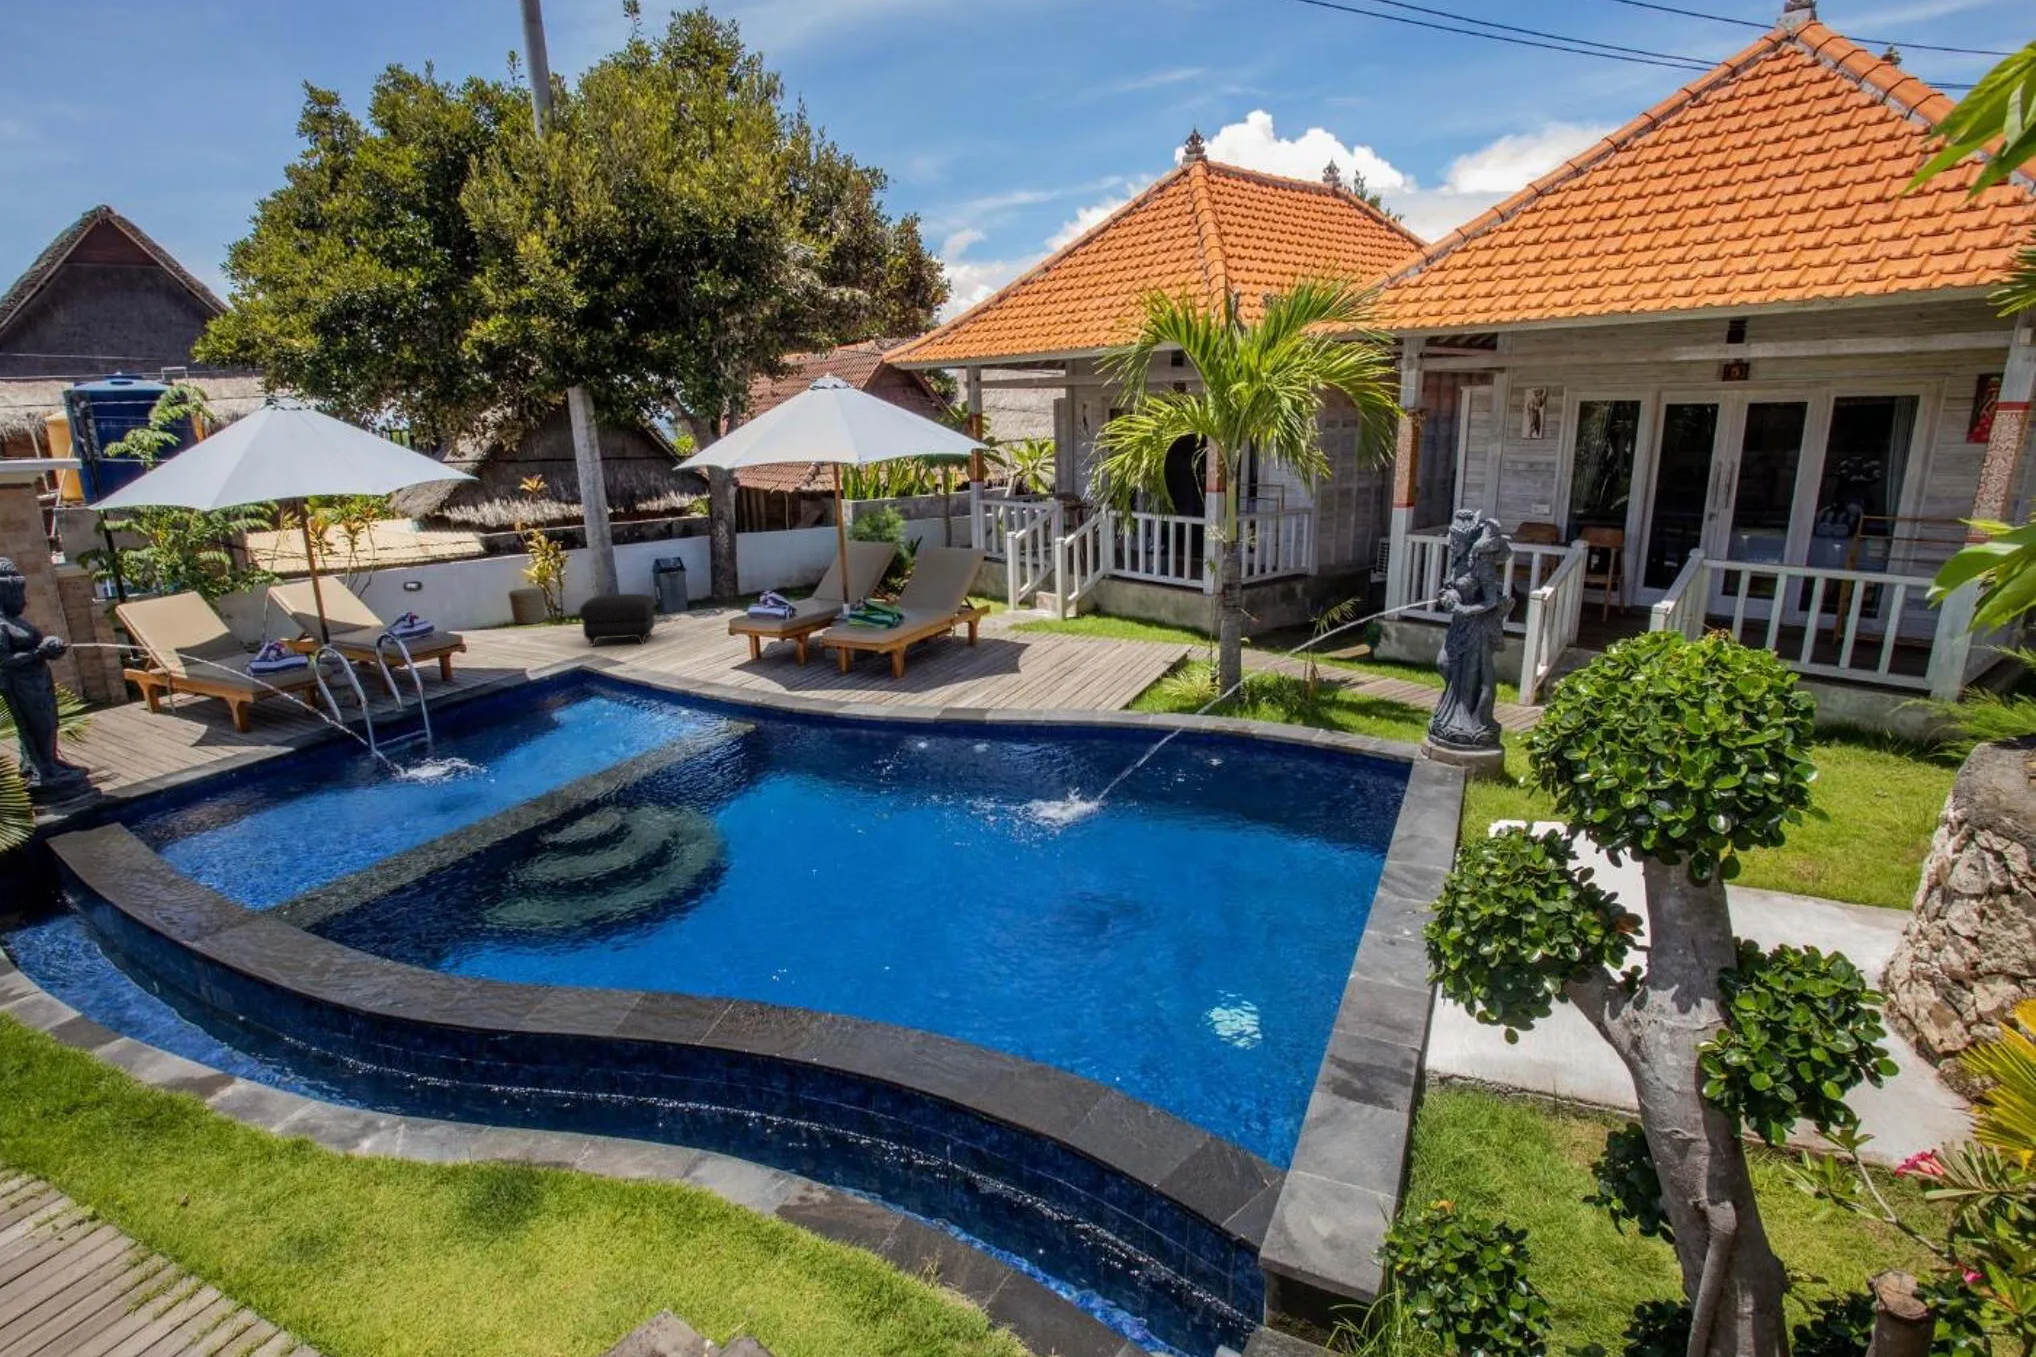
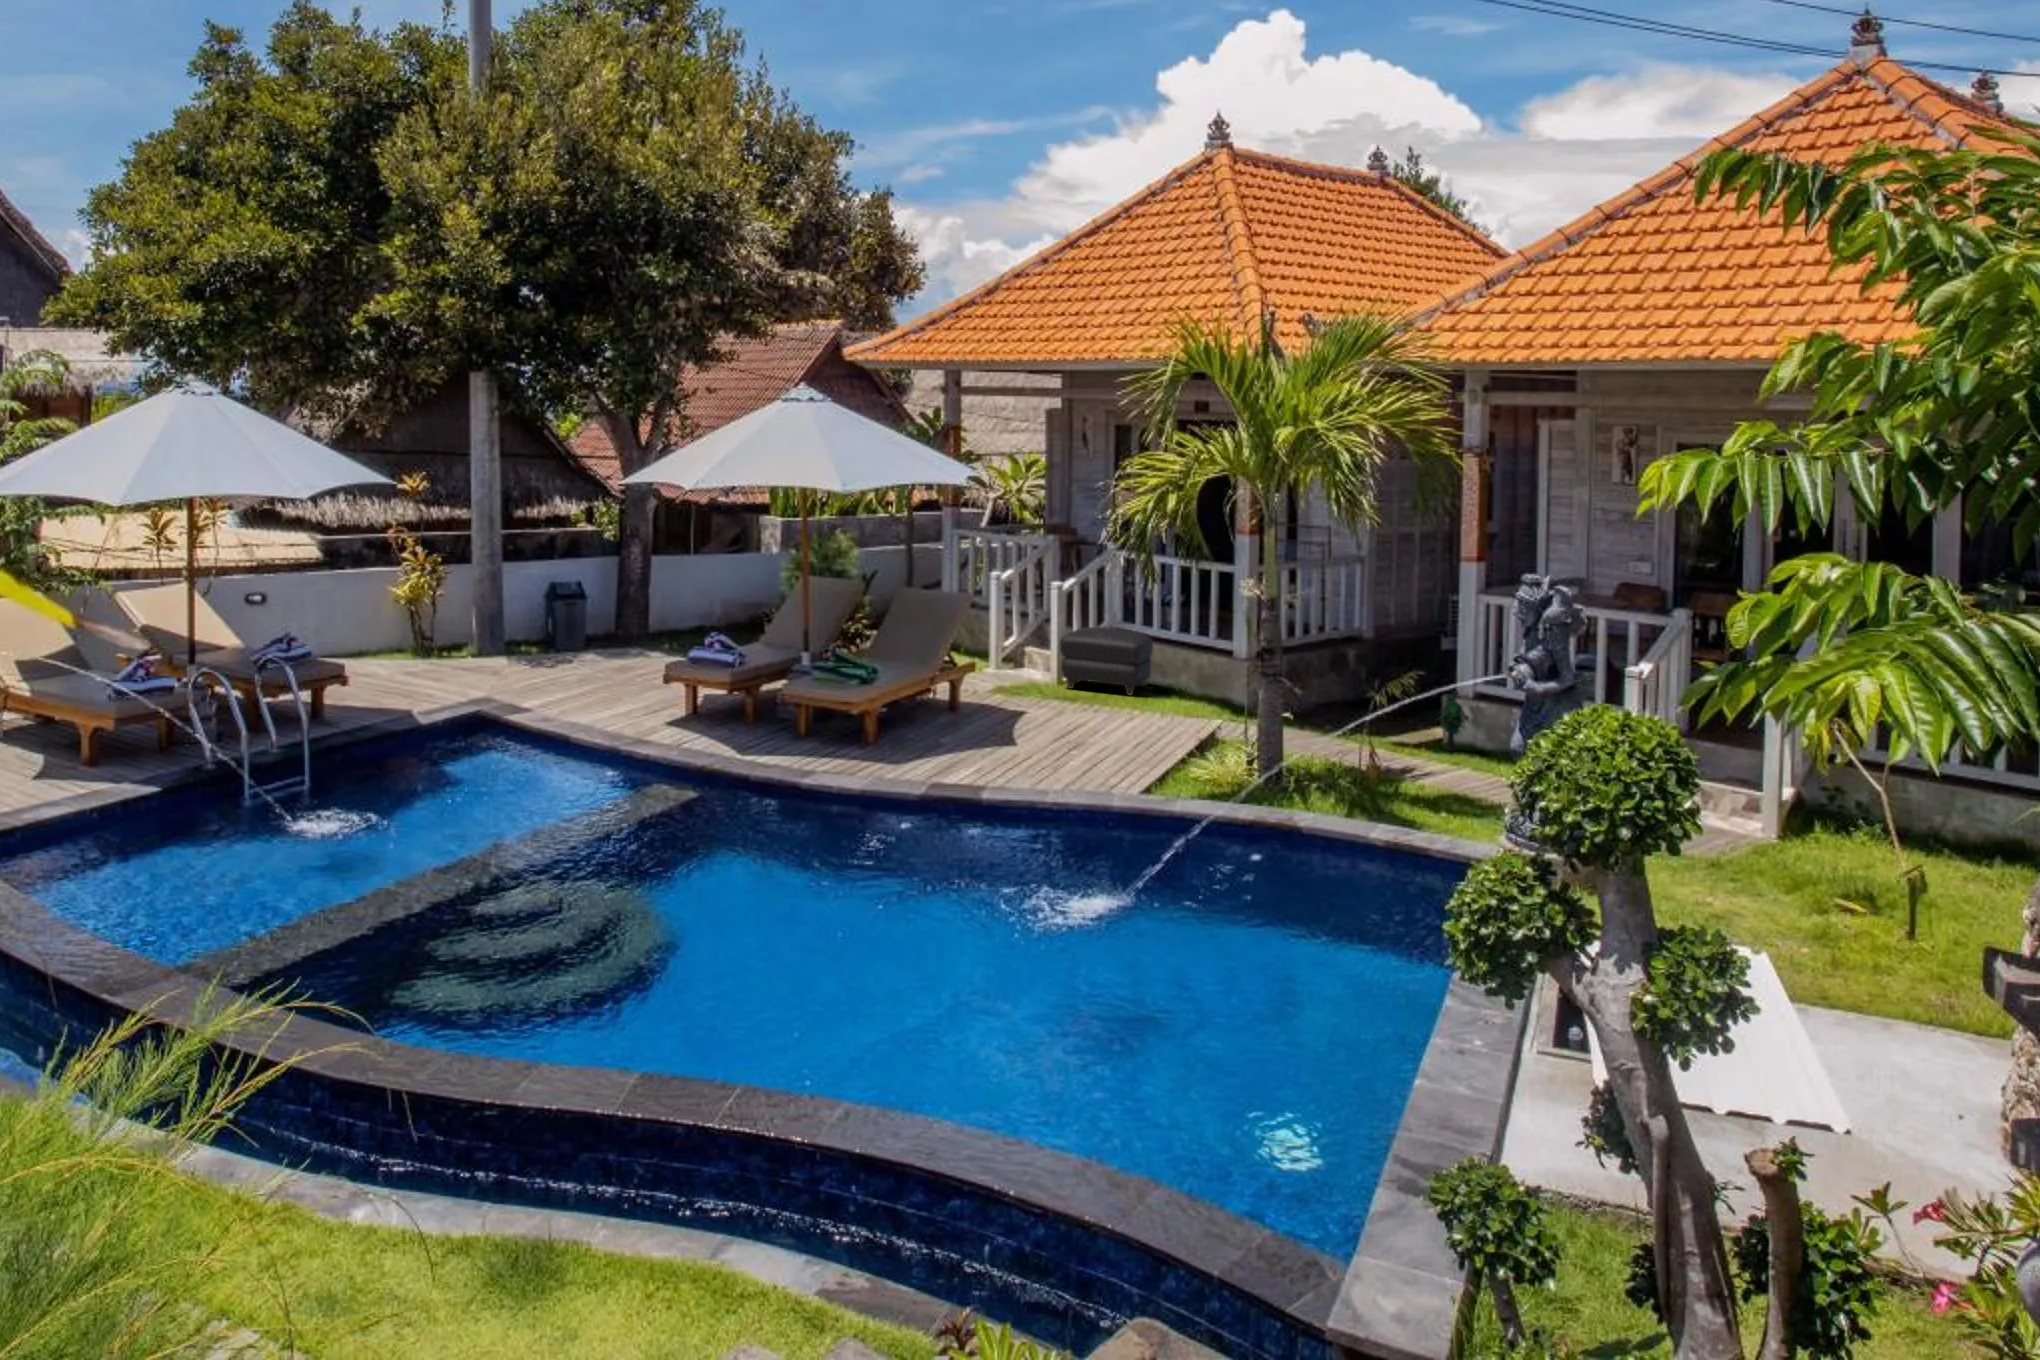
woven basket: present [509,588,545,624] -> none [358,613,402,659]
ottoman: present [580,594,654,646] -> present [1060,627,1153,696]

